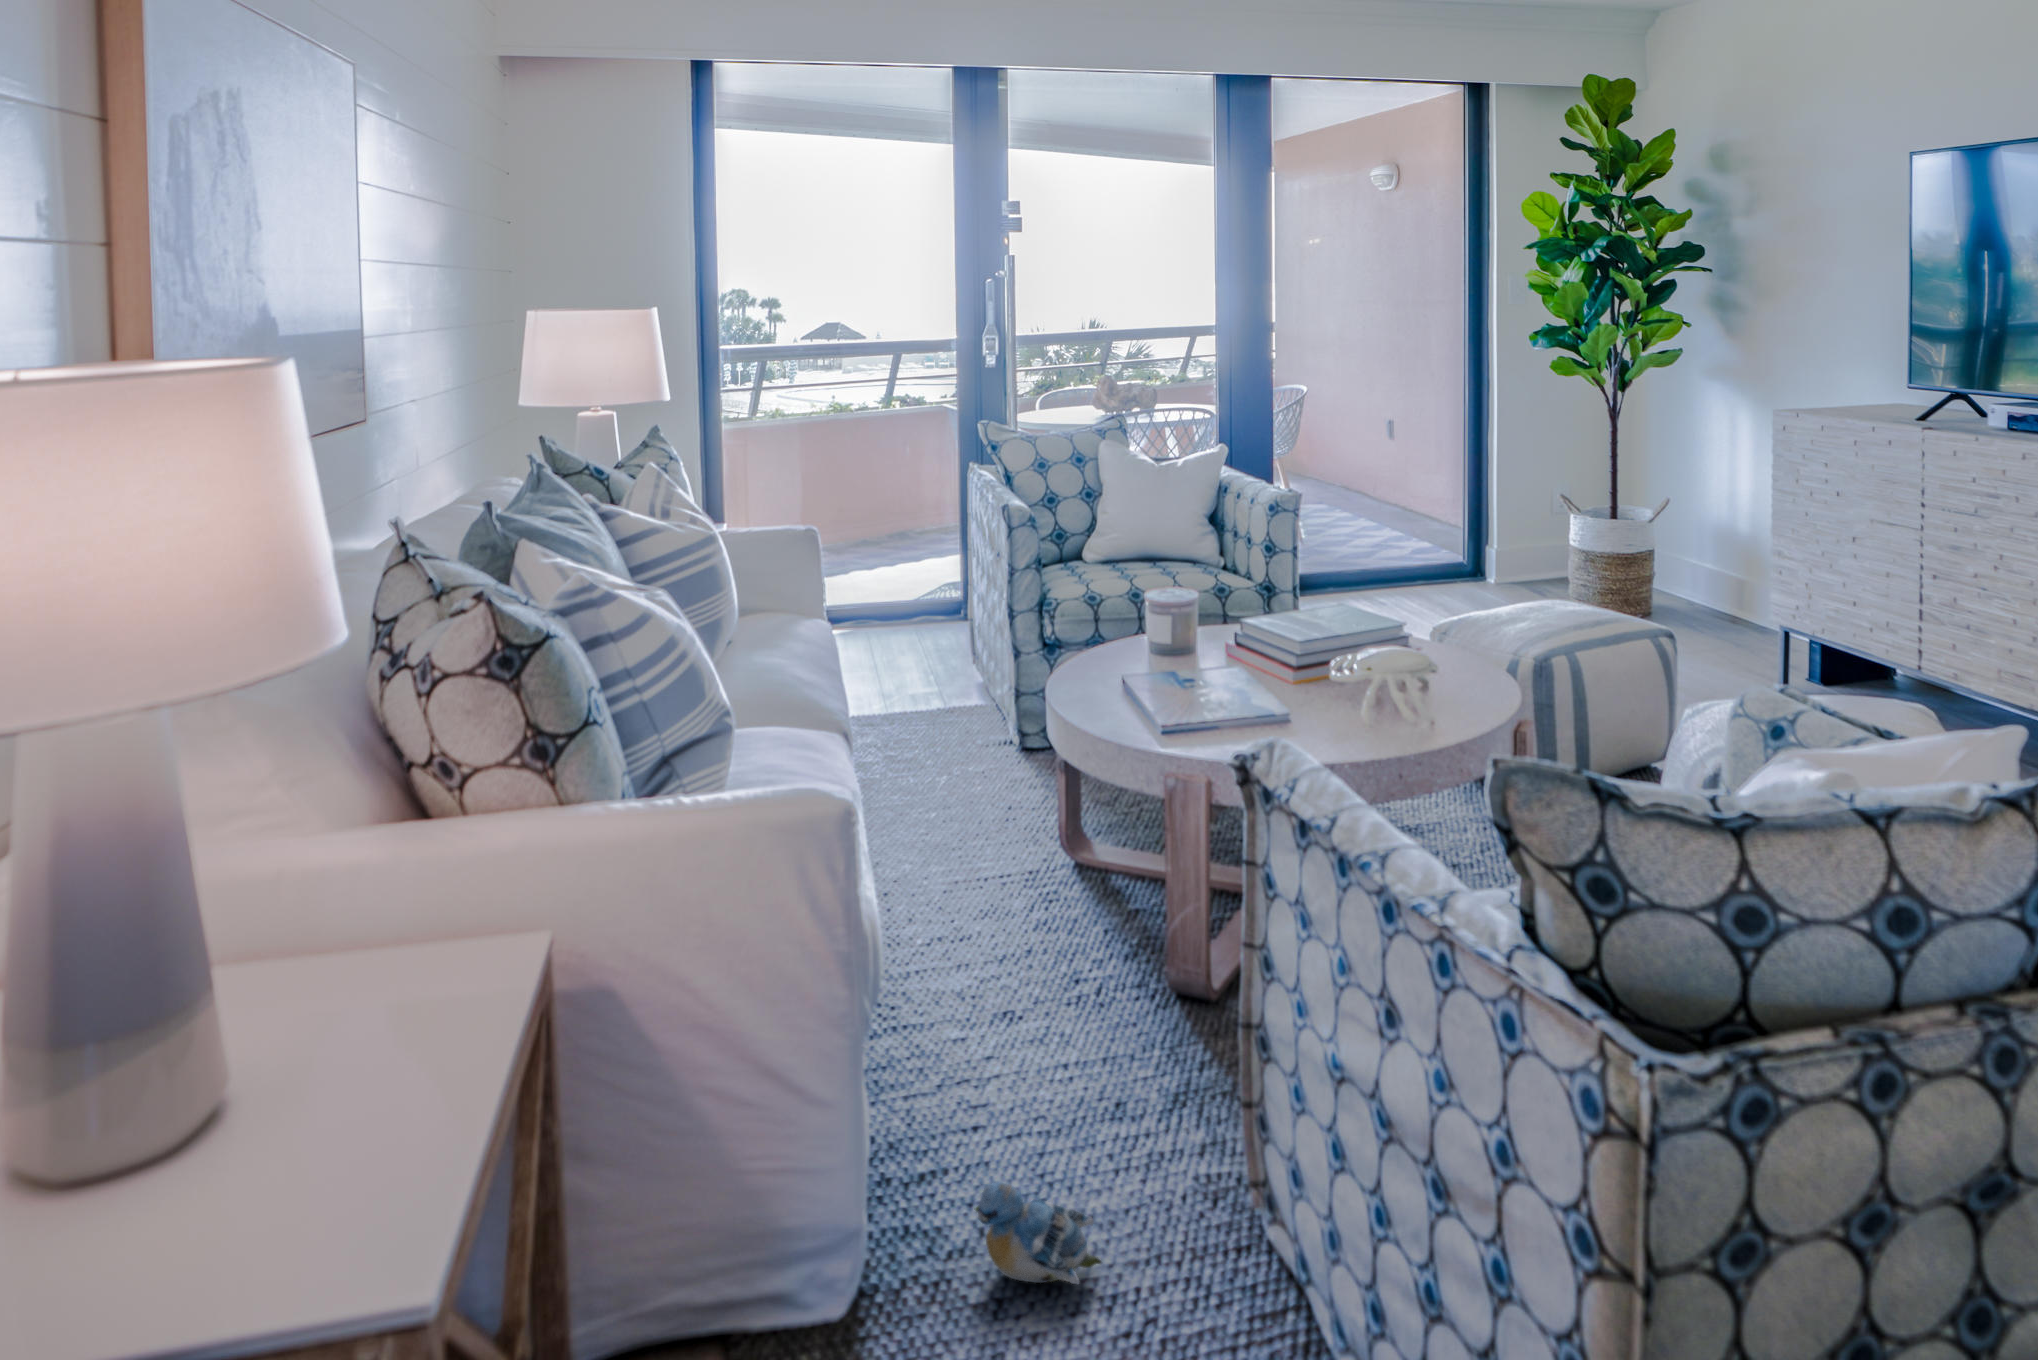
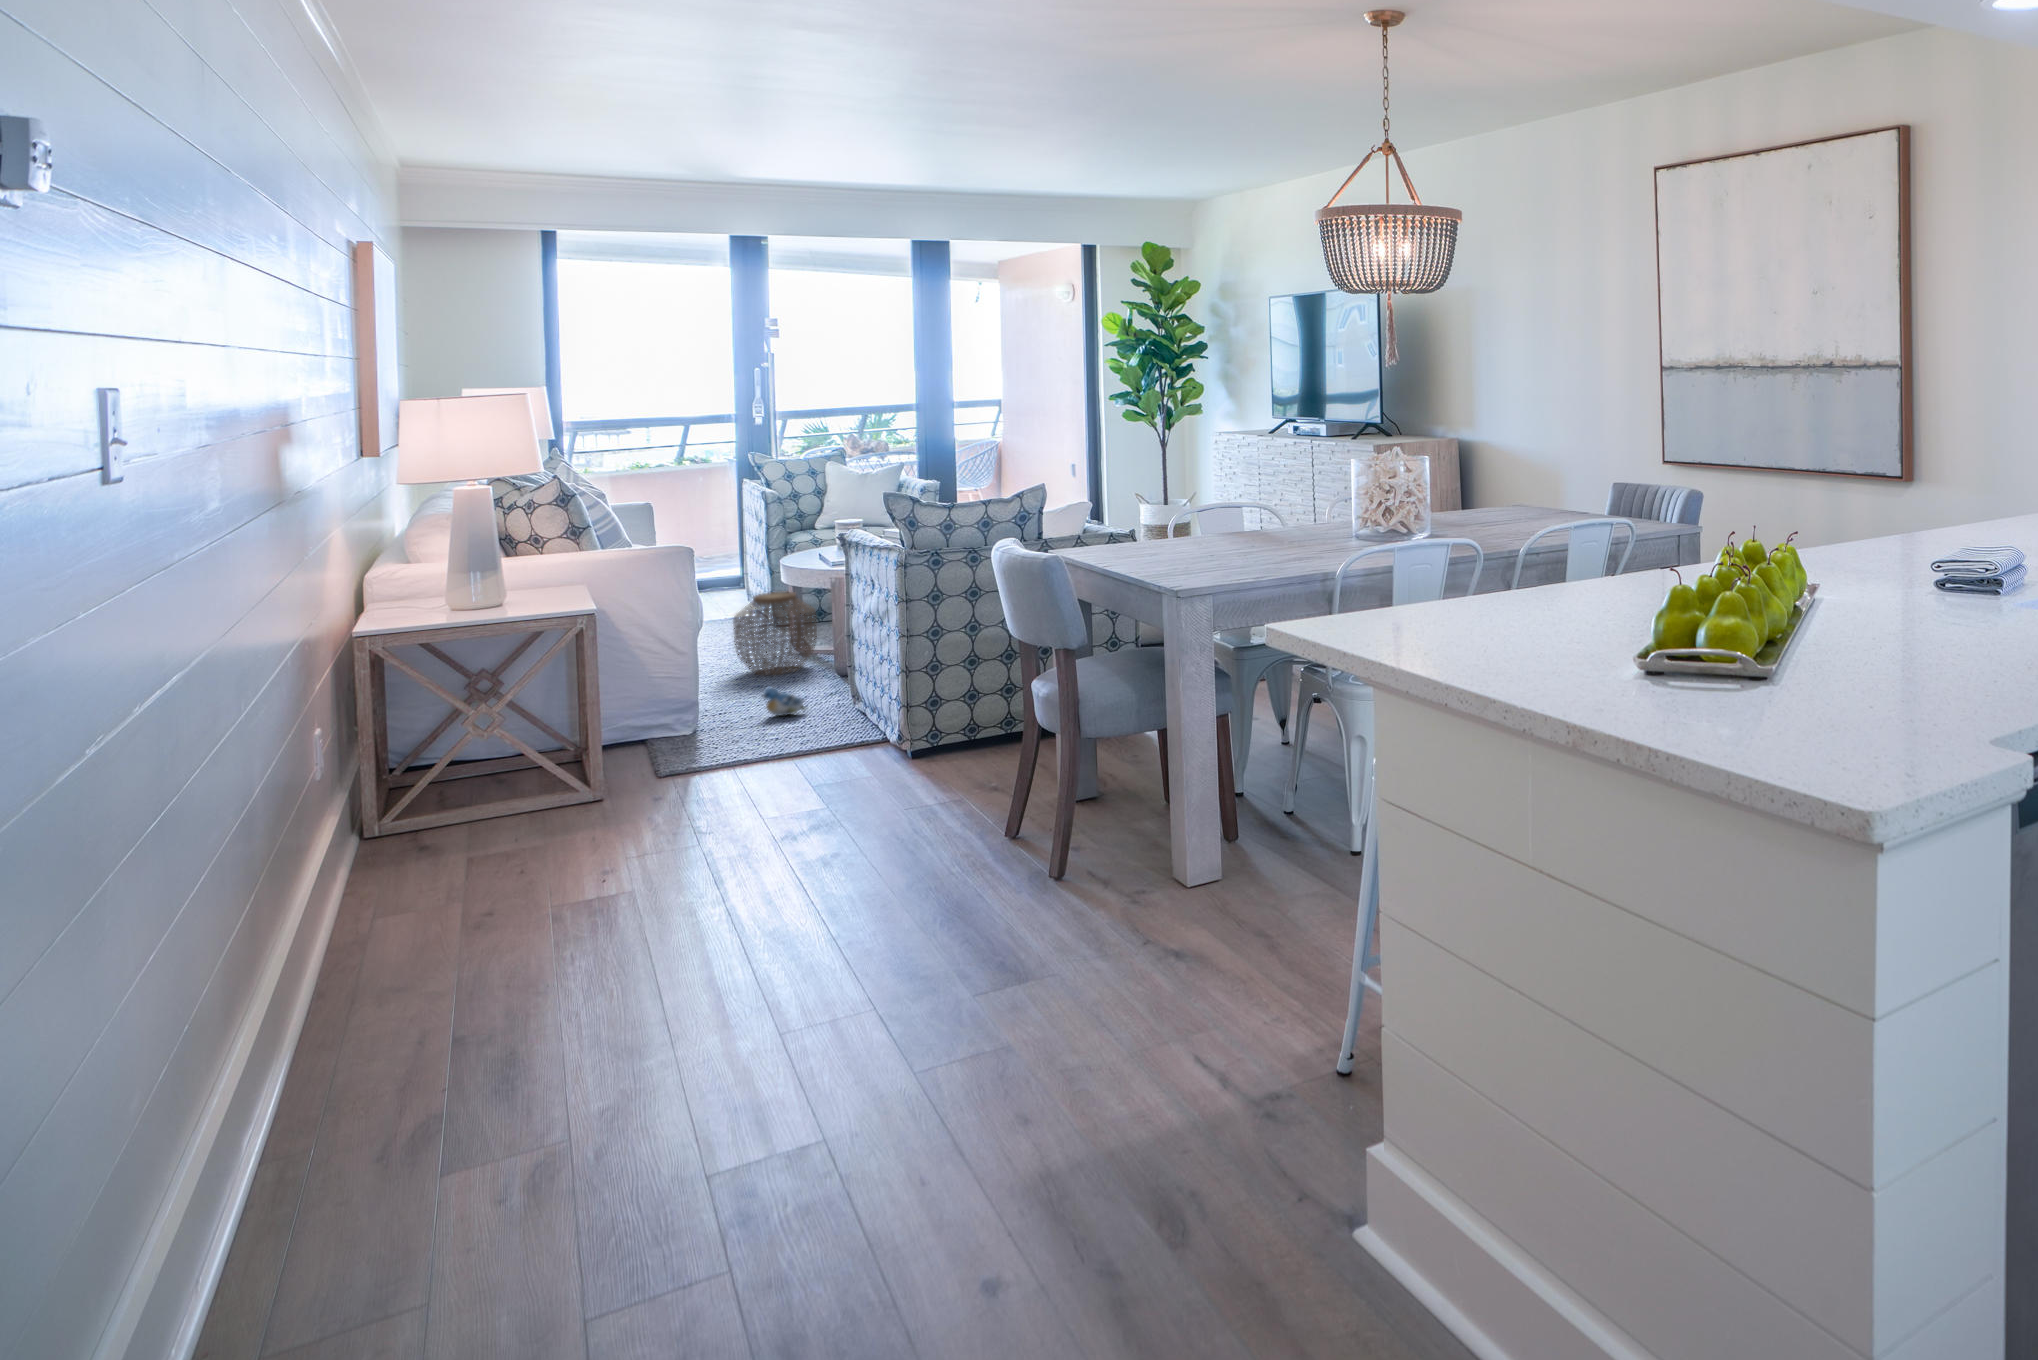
woven basket: none [927,760,1099,970] -> present [733,591,817,675]

